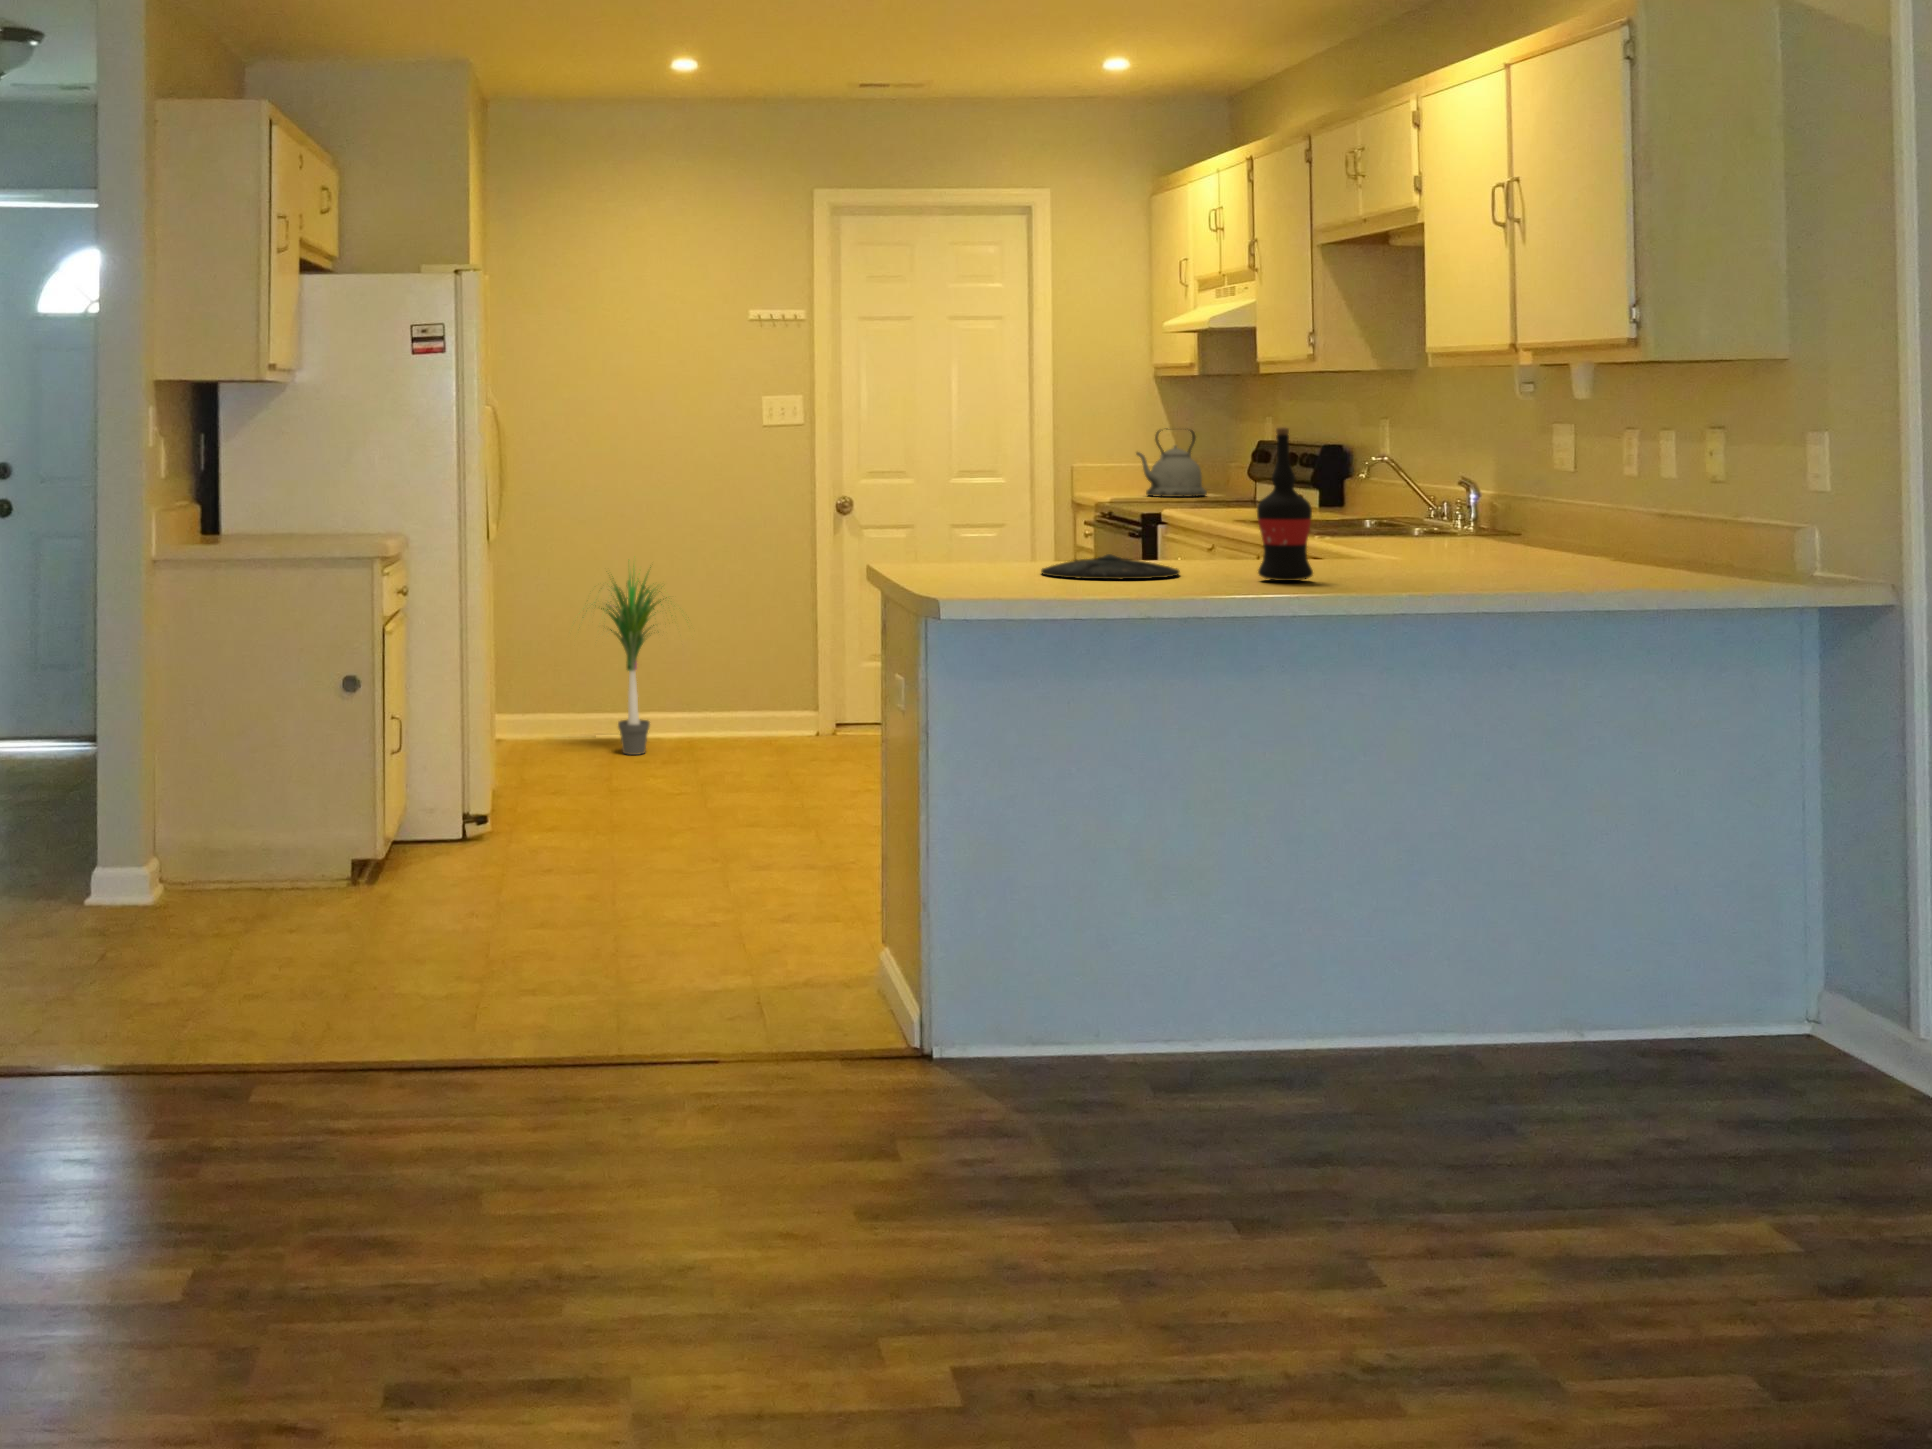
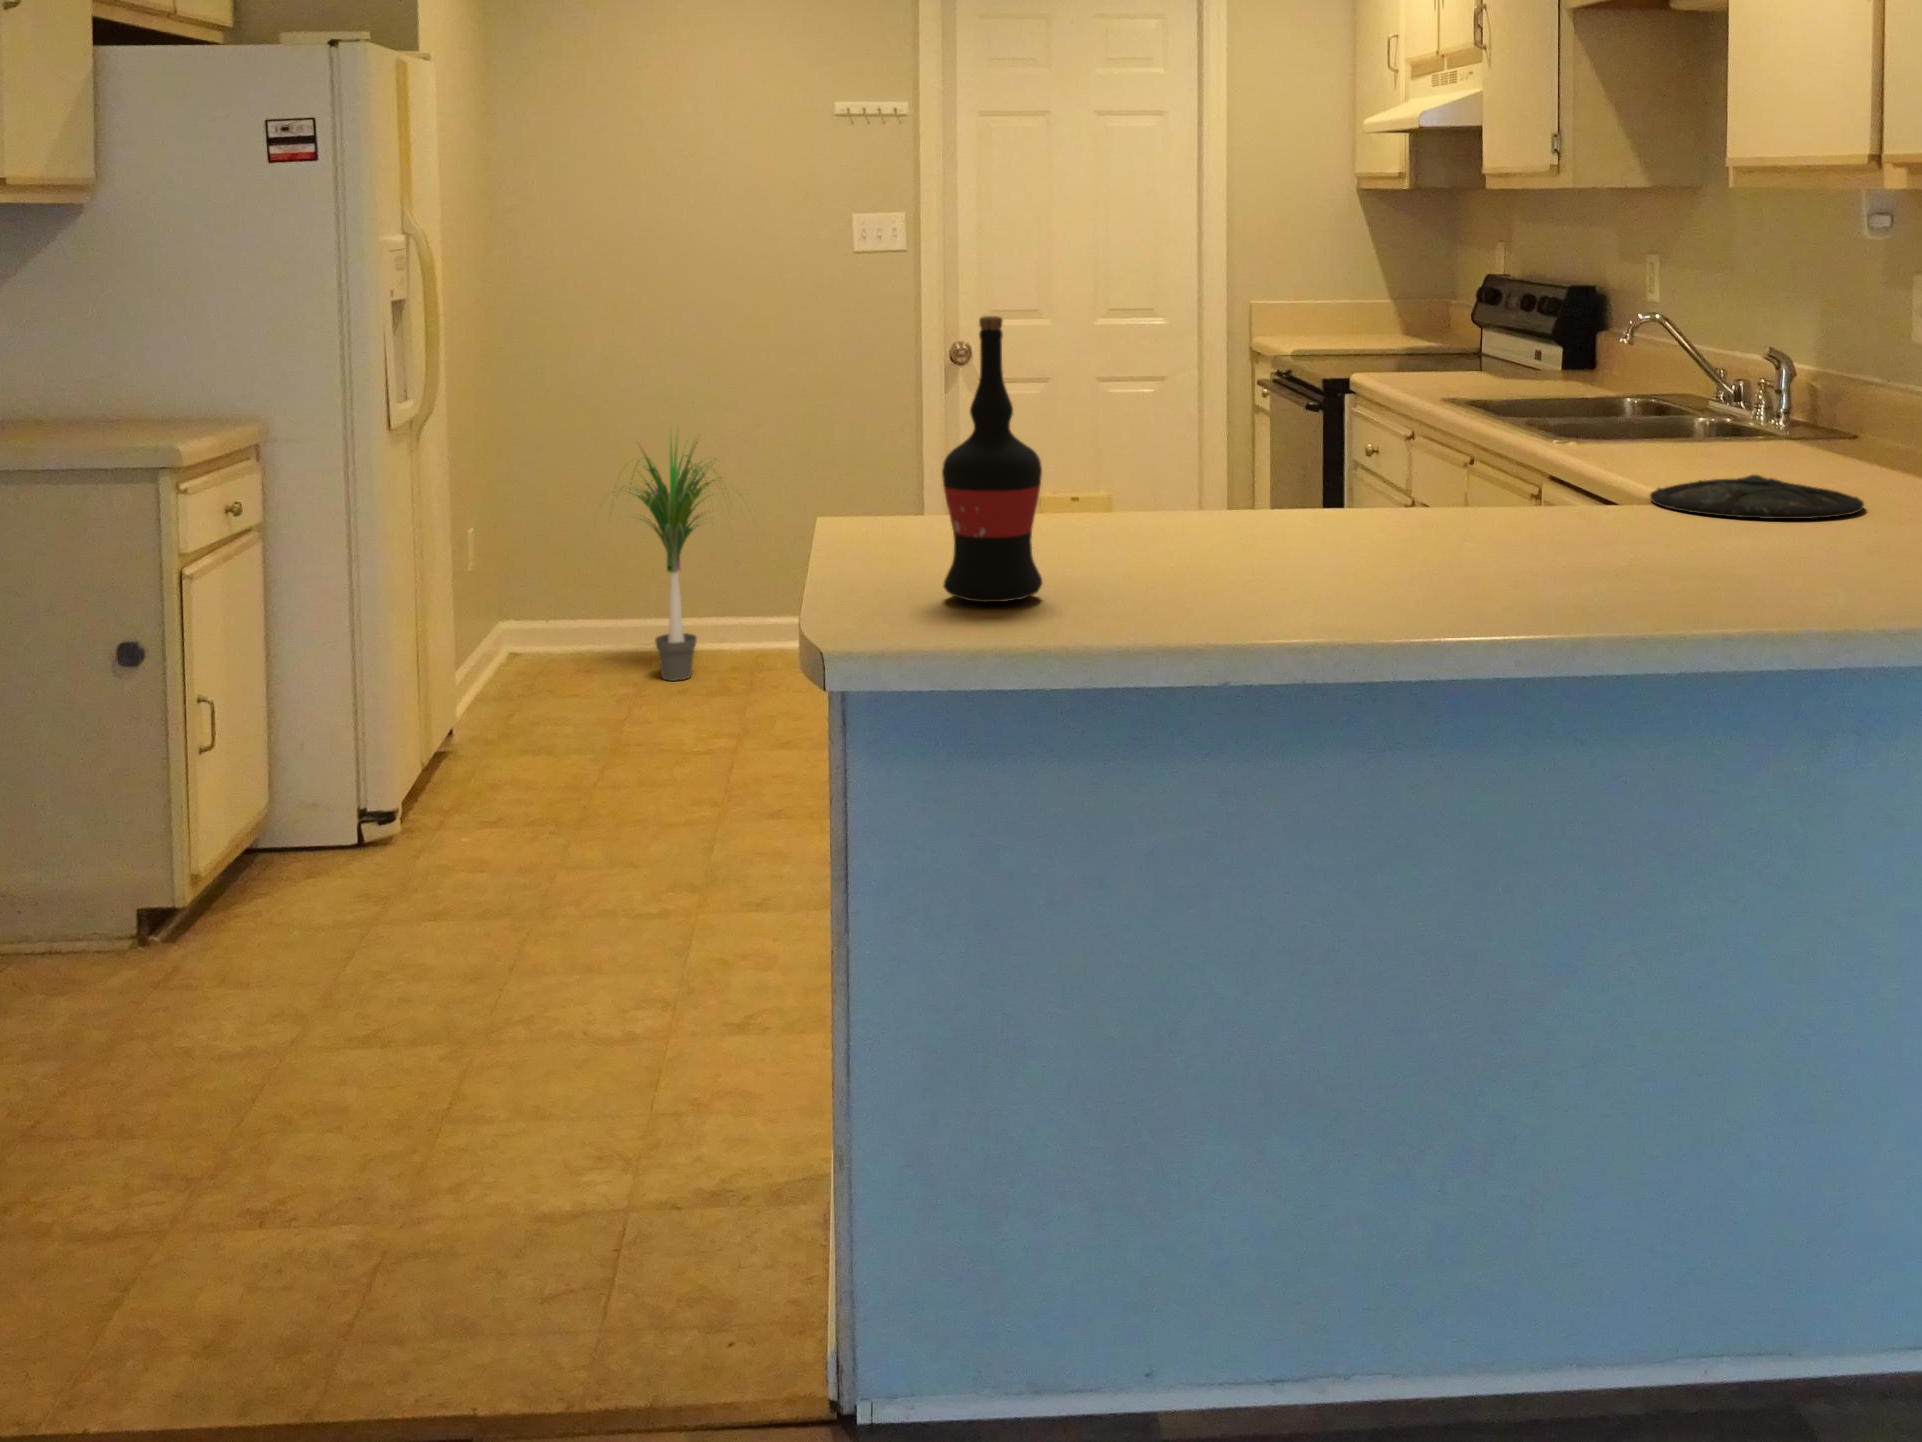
wine bottle: present [1257,427,1313,581] -> present [942,316,1042,602]
kettle: present [1137,428,1207,497] -> none [1330,257,1420,345]
plate: present [1041,554,1179,579] -> present [1650,475,1864,519]

